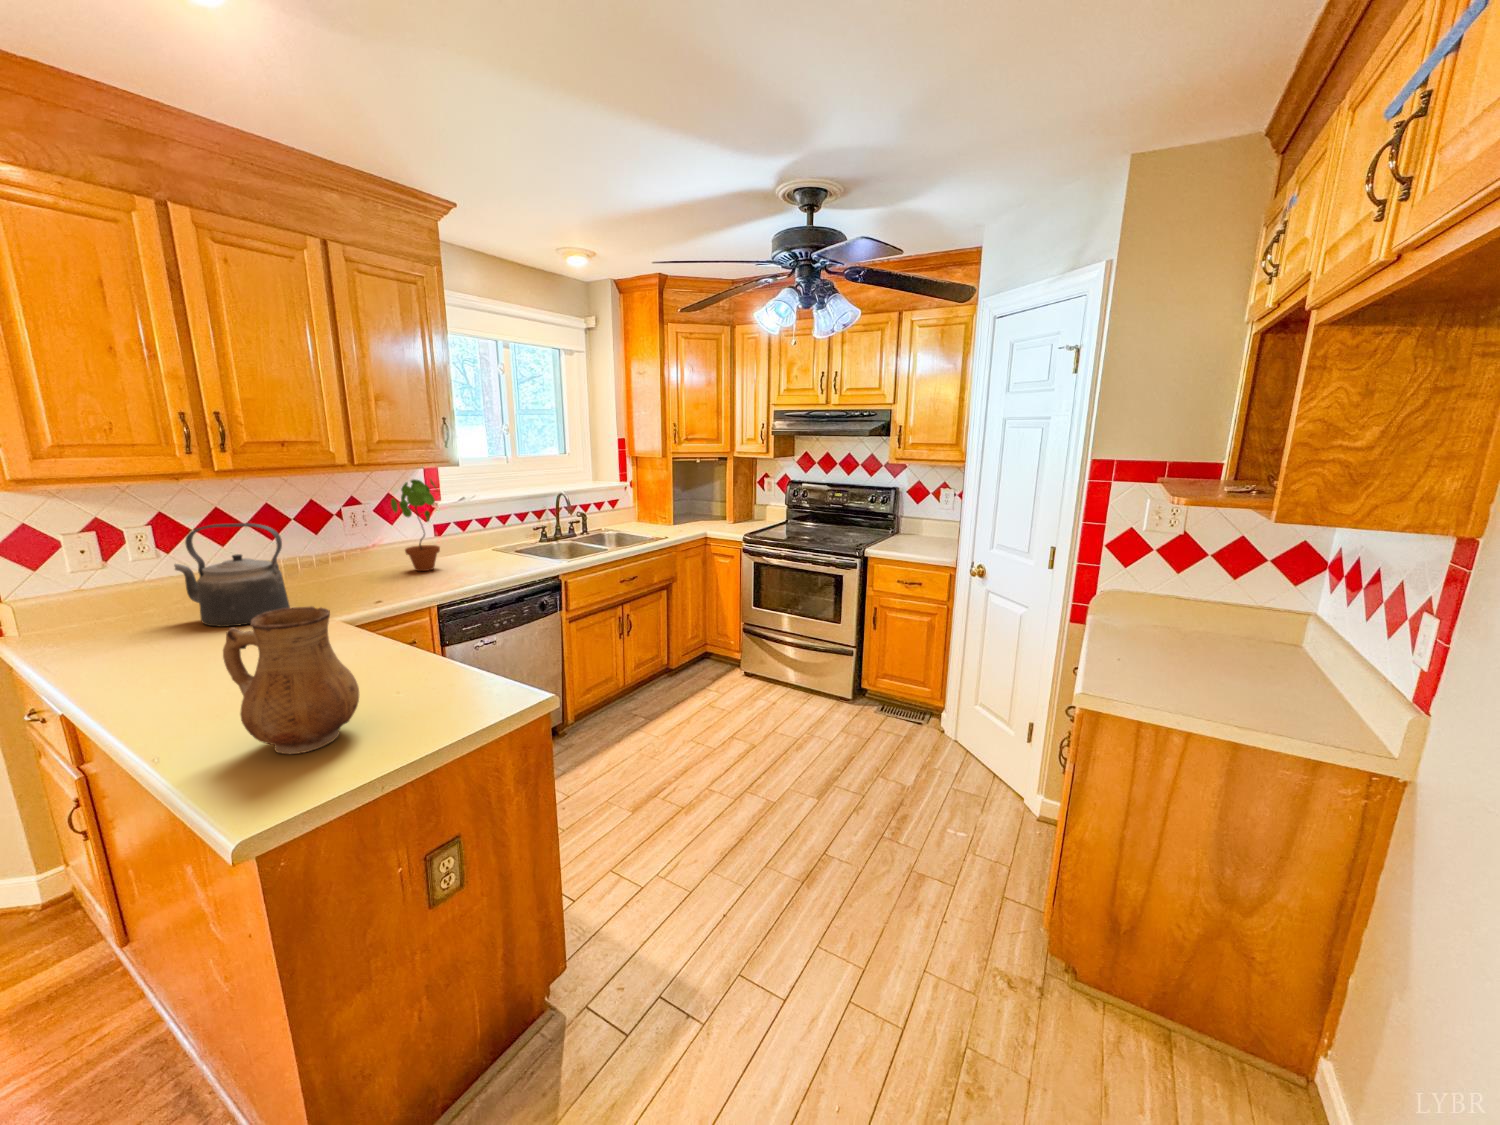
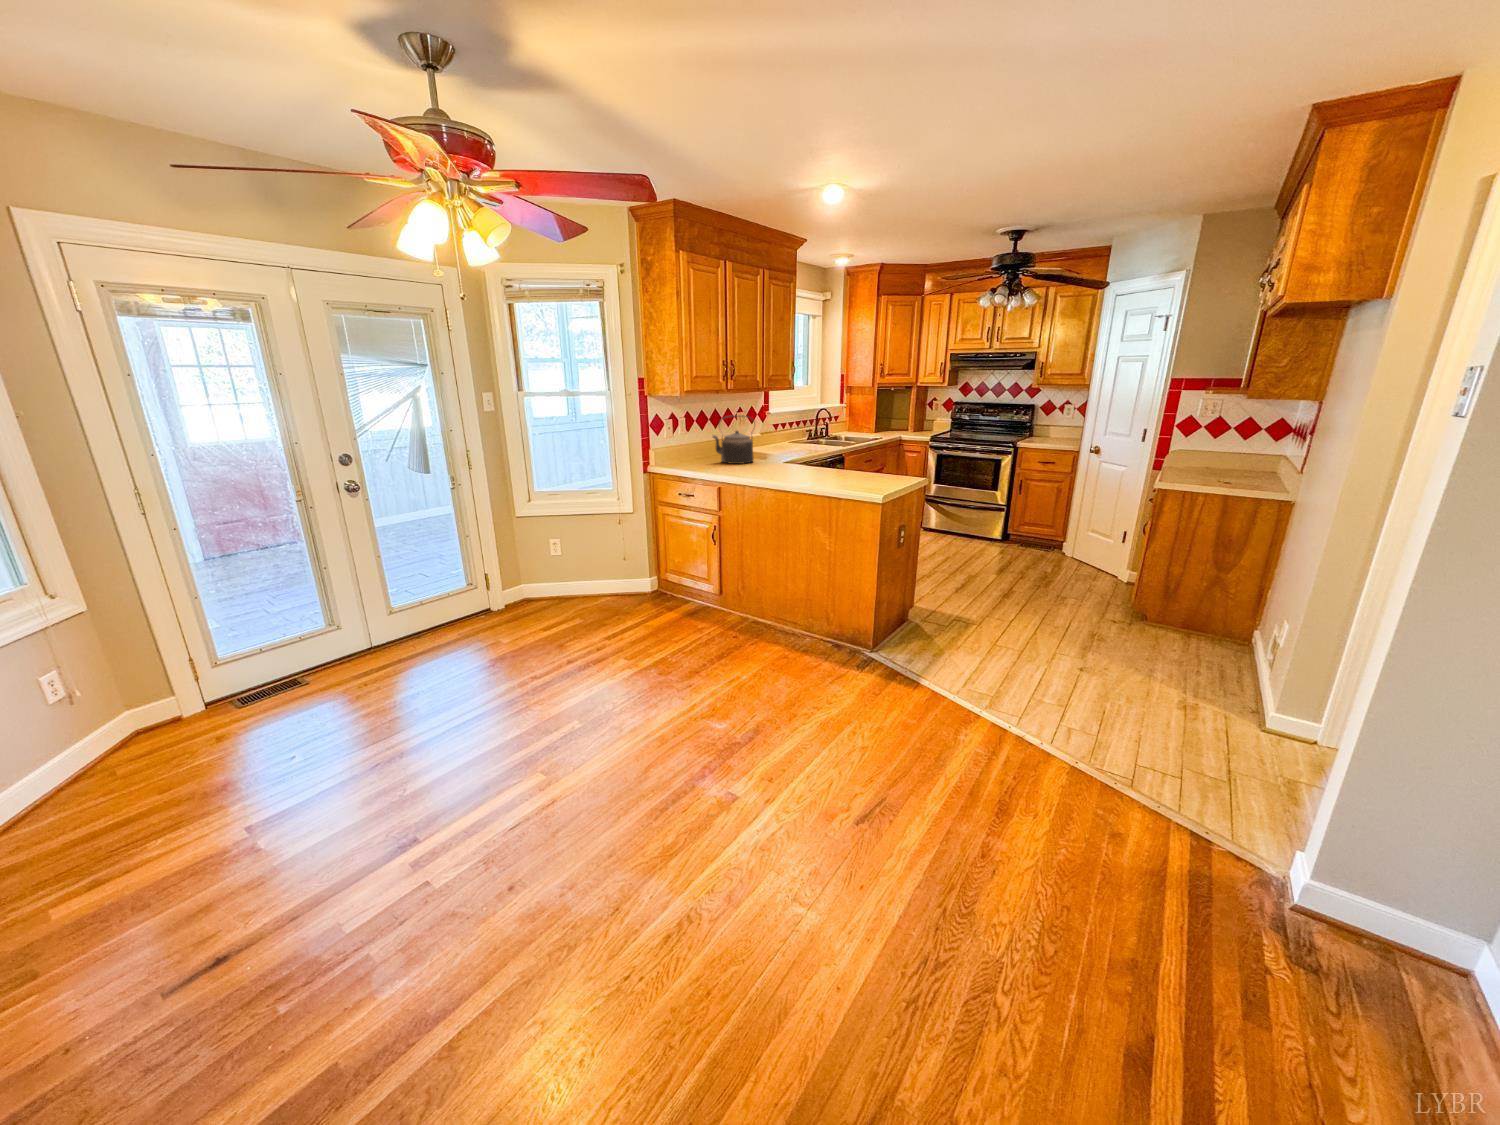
potted plant: present [391,479,440,571] -> none [759,397,781,451]
ceramic pitcher: present [223,606,359,754] -> none [846,432,884,482]

